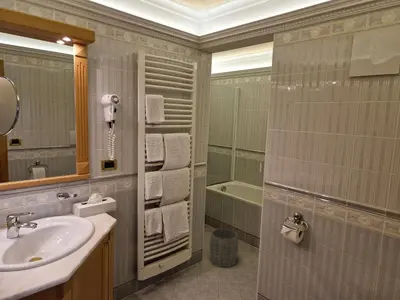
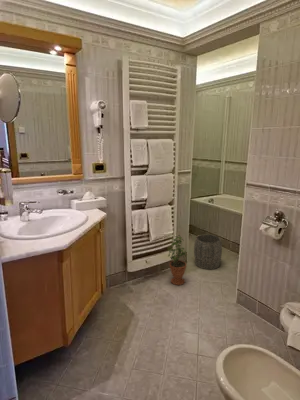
potted plant: none [181,232,203,290] -> present [168,237,186,285]

